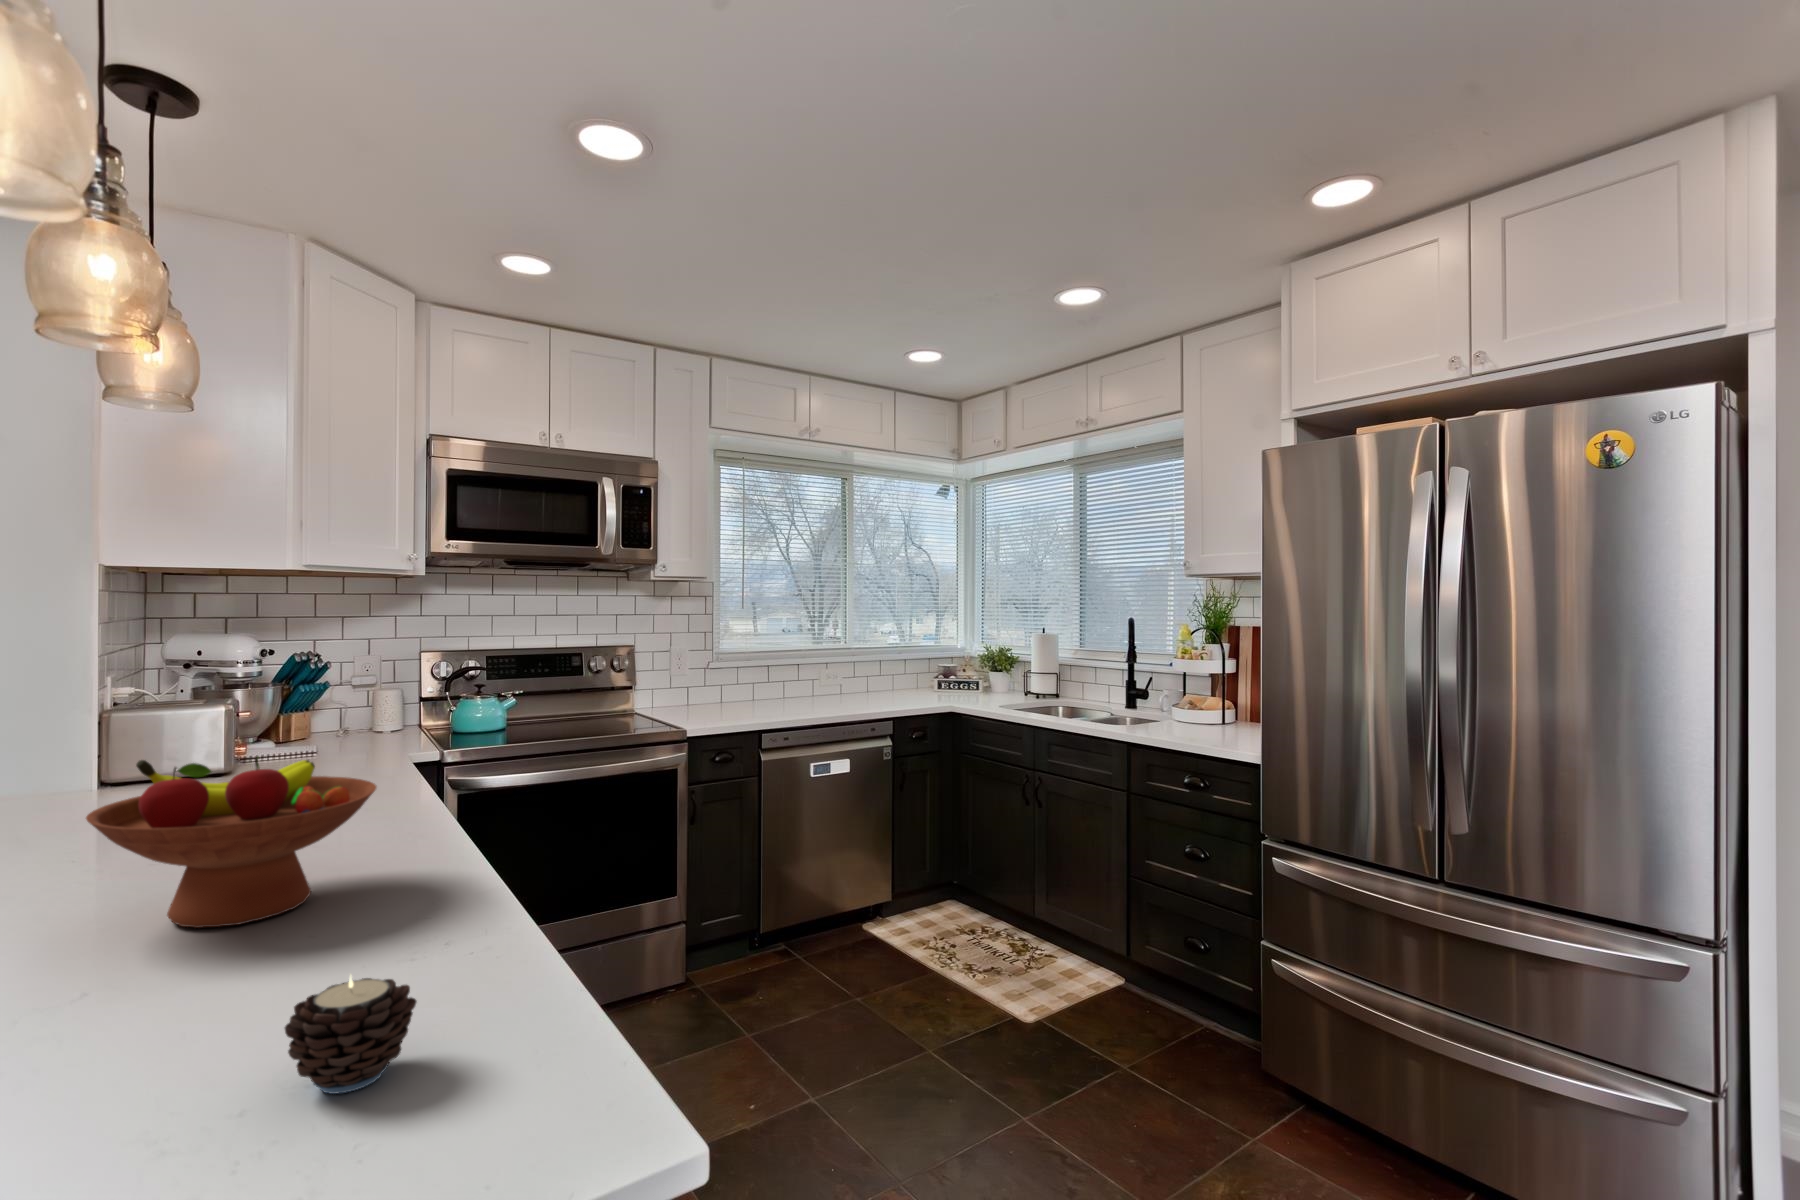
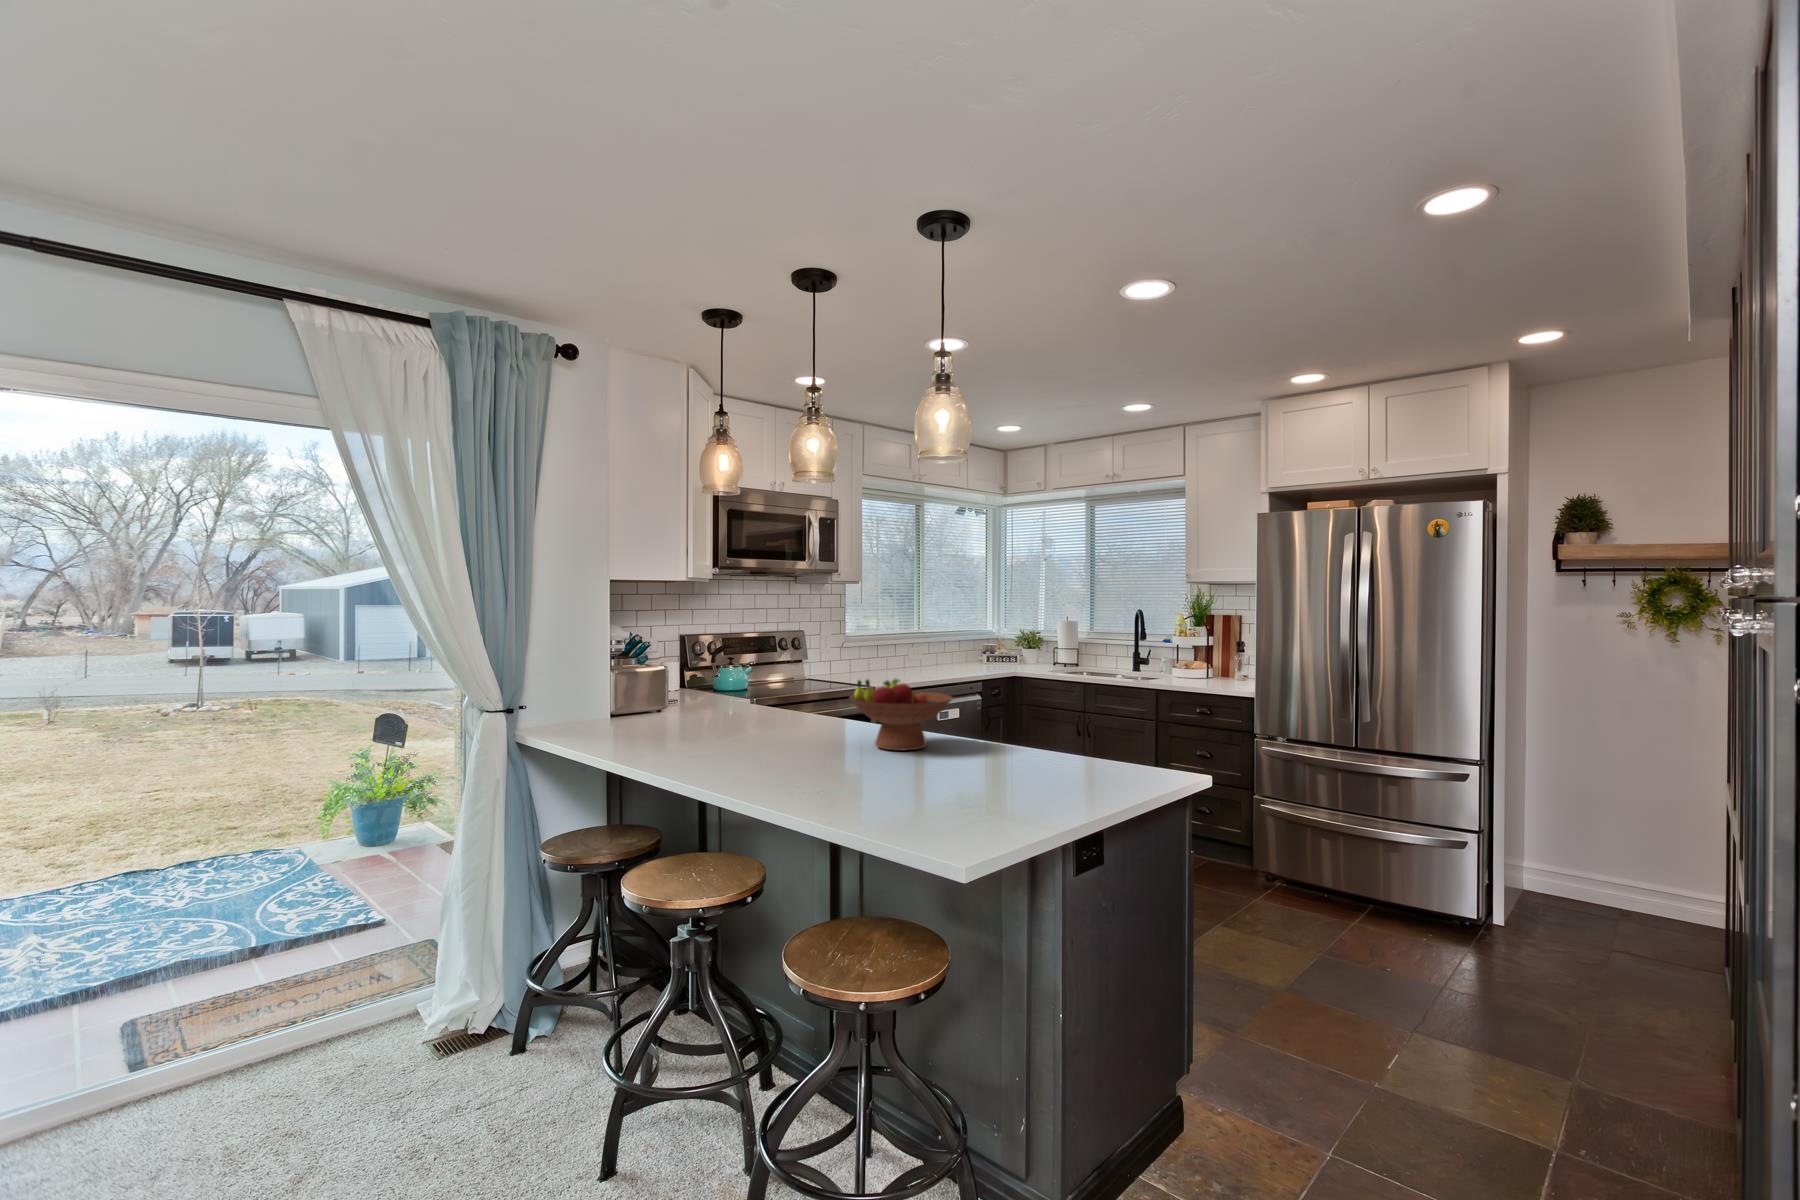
candle: present [285,976,417,1094] -> none [1066,735,1105,772]

